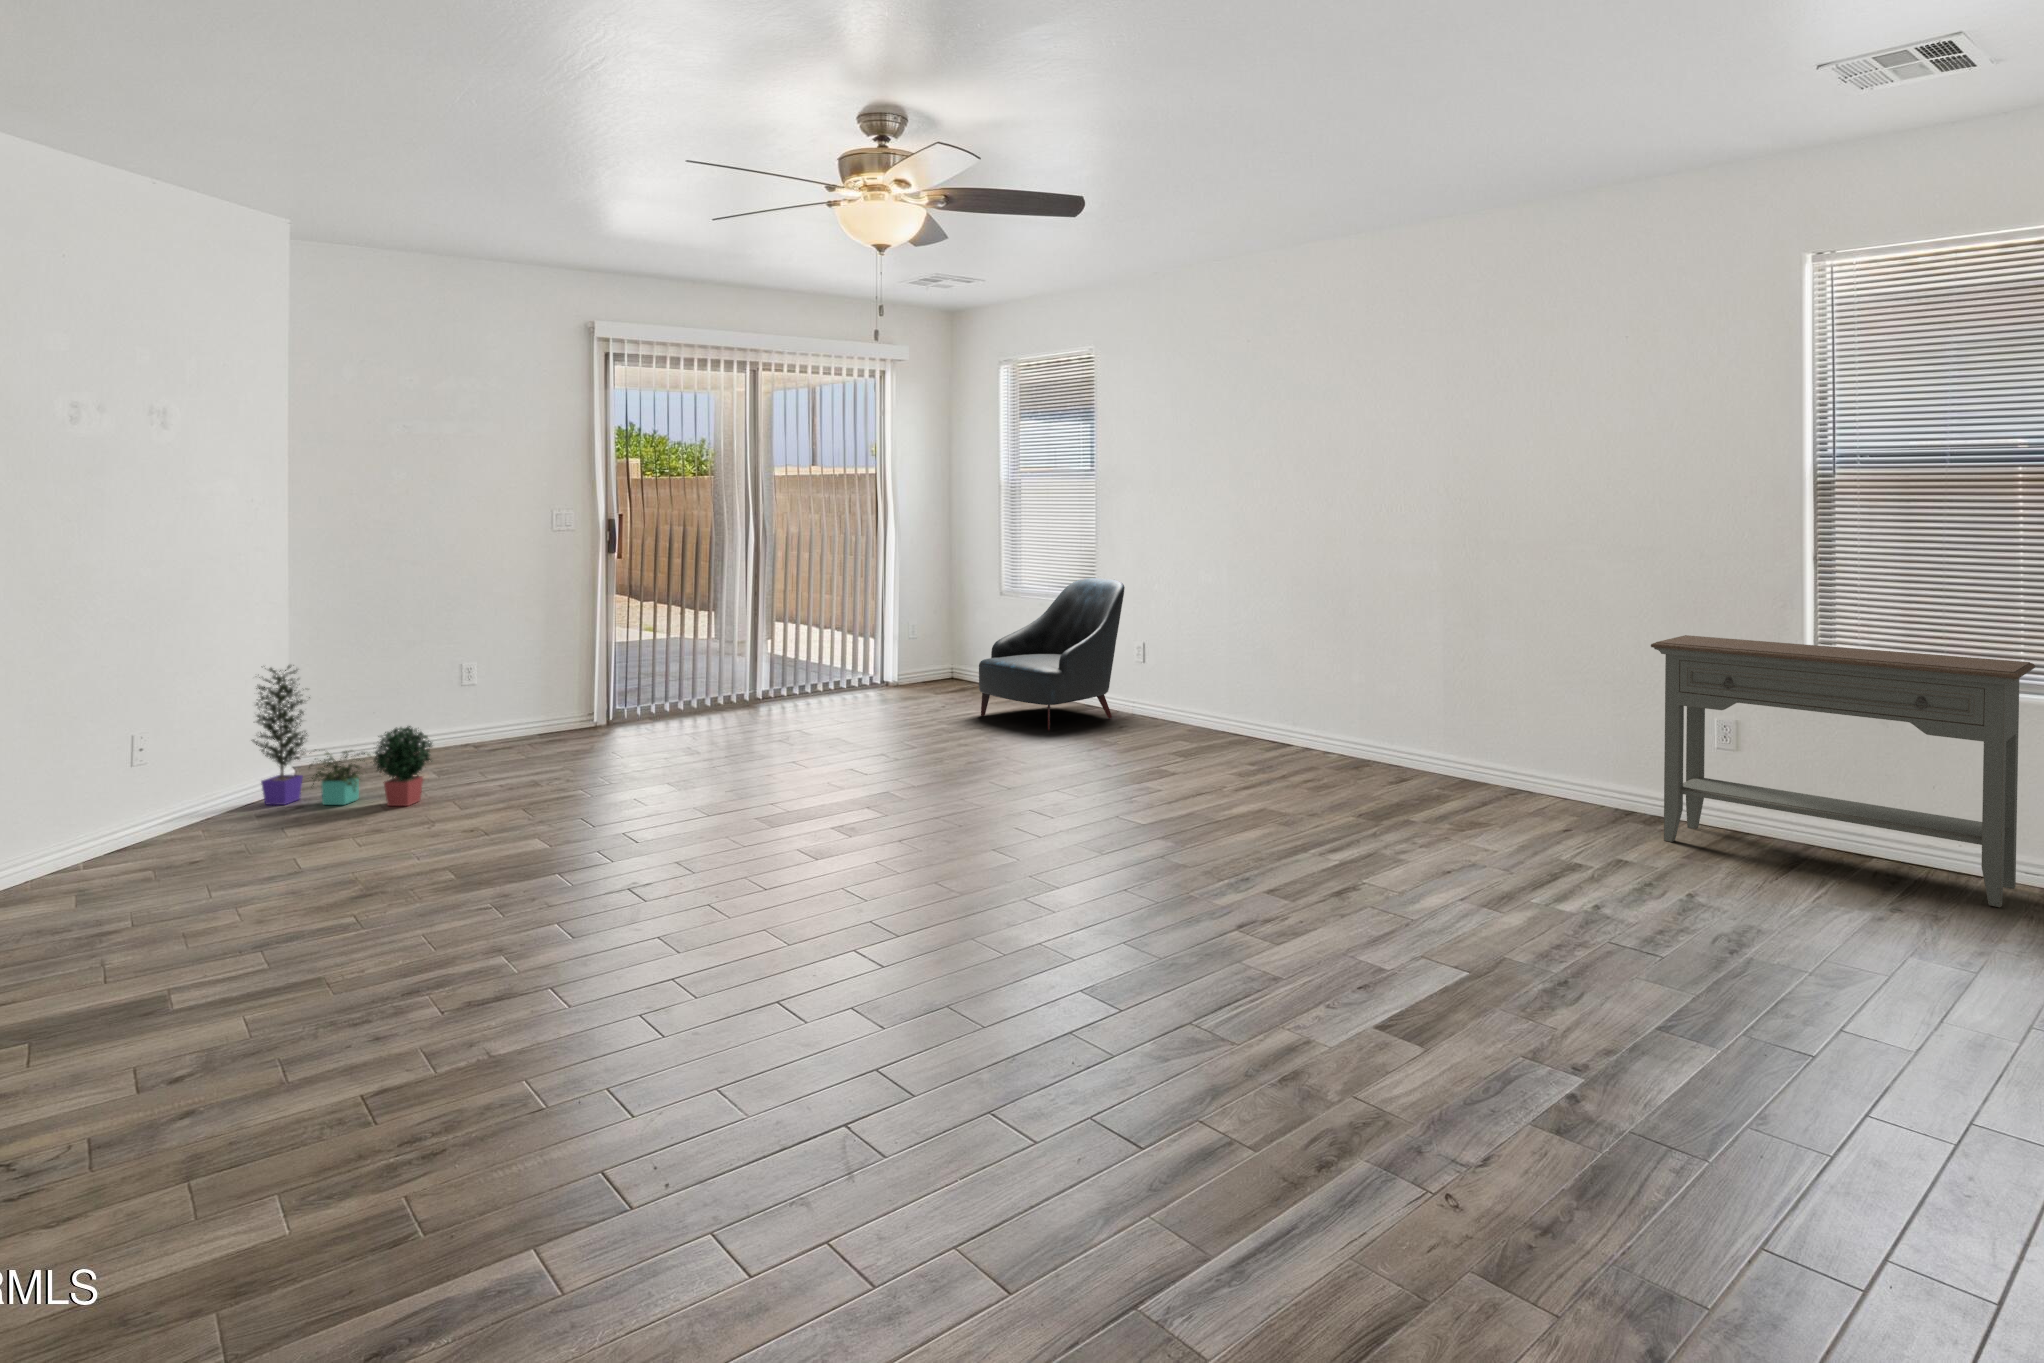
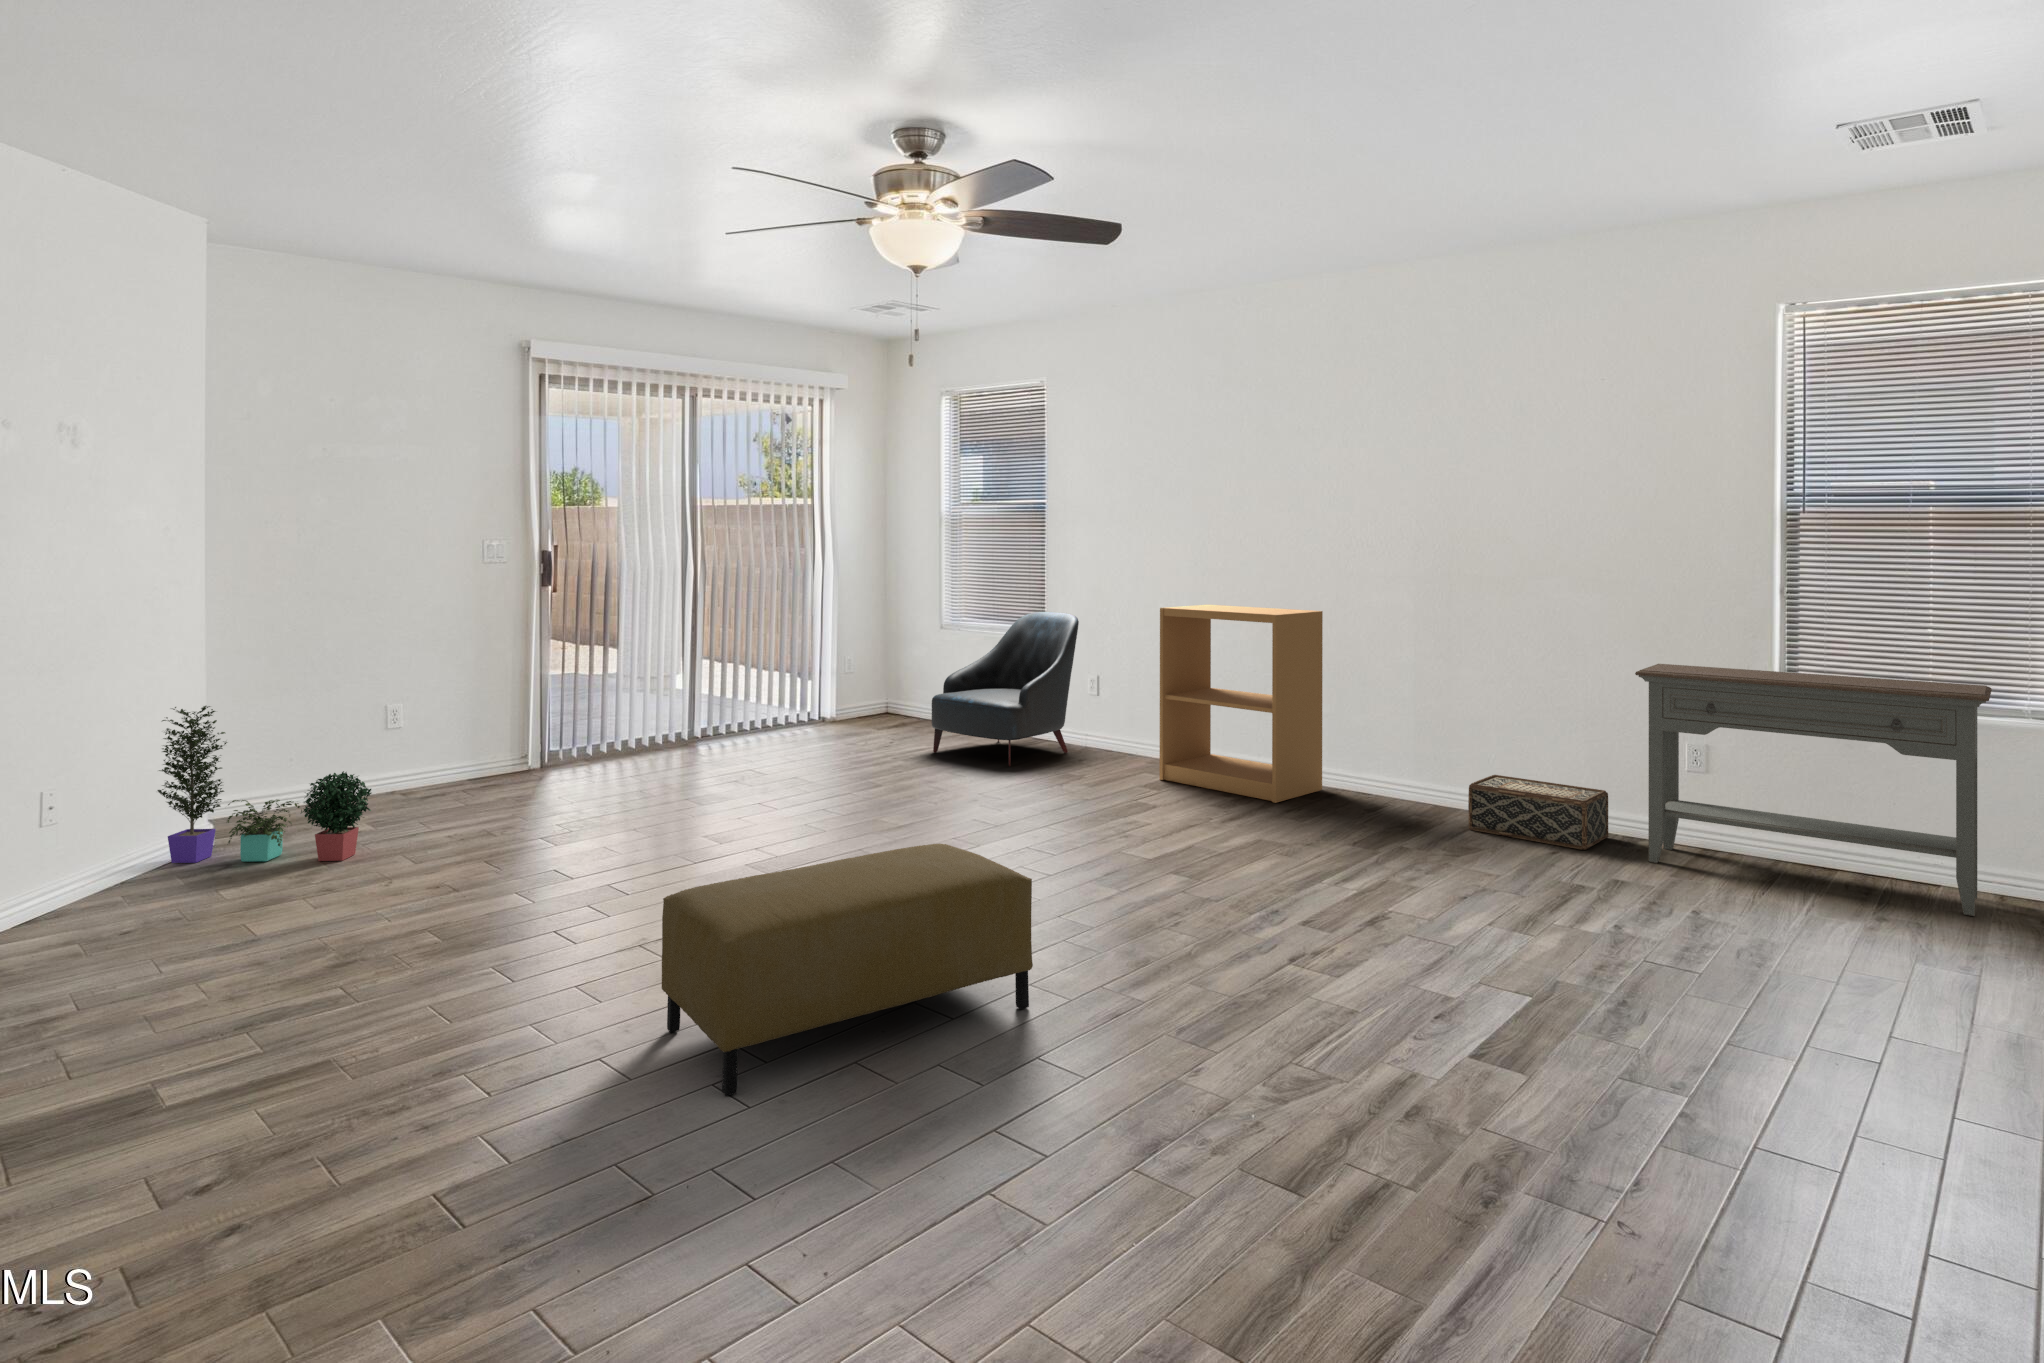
bookshelf: none [1191,572,1353,772] -> present [1160,605,1323,803]
woven basket: none [1487,748,1633,826] -> present [1468,775,1608,850]
ottoman: none [620,804,969,1029] -> present [662,844,1033,1096]

